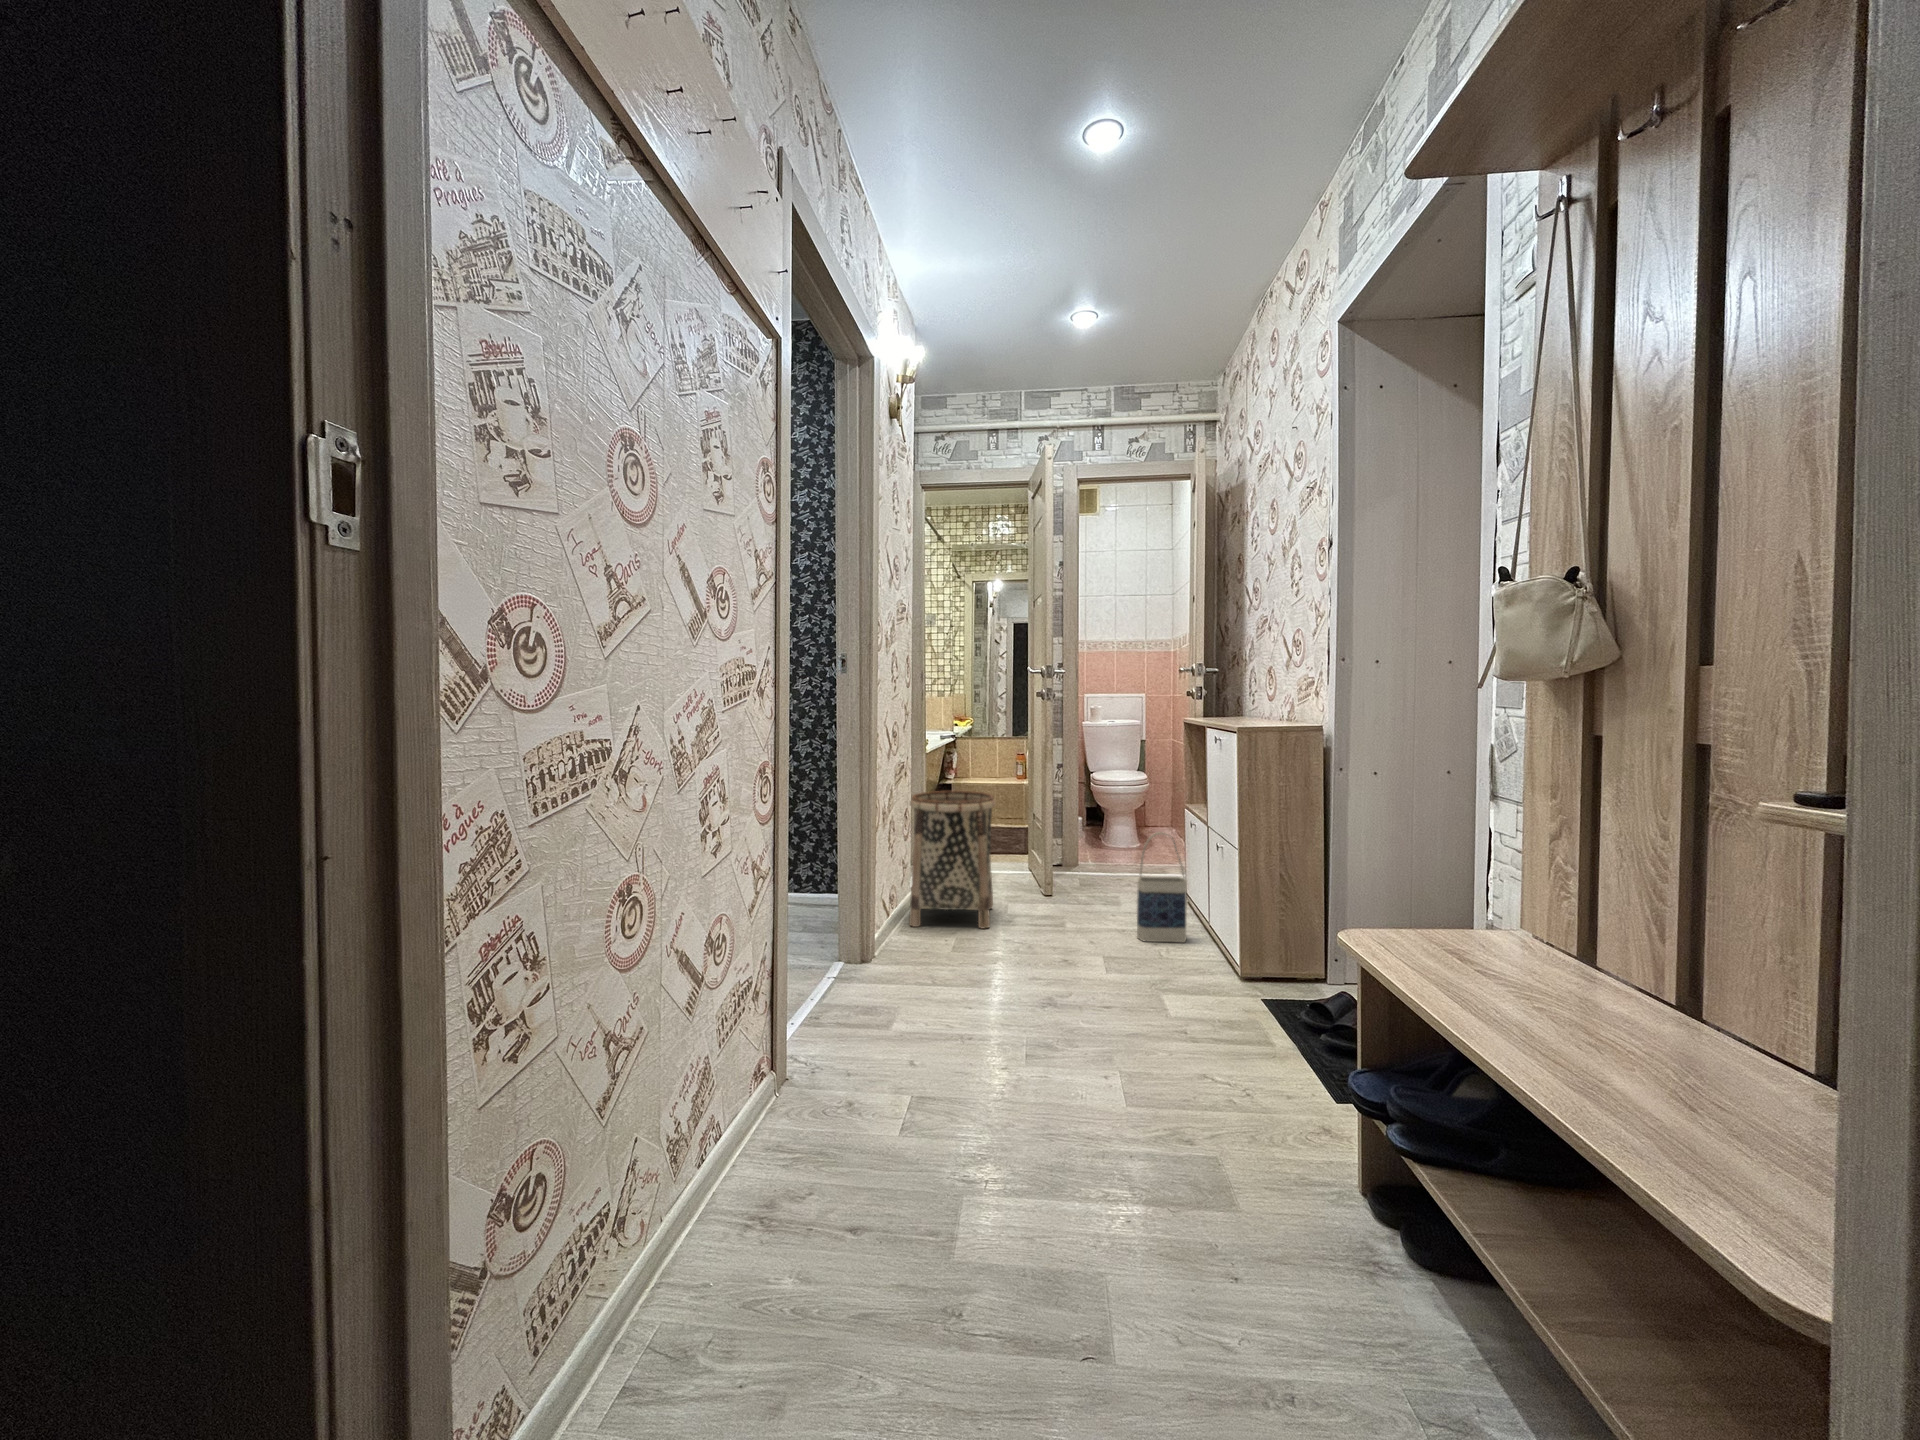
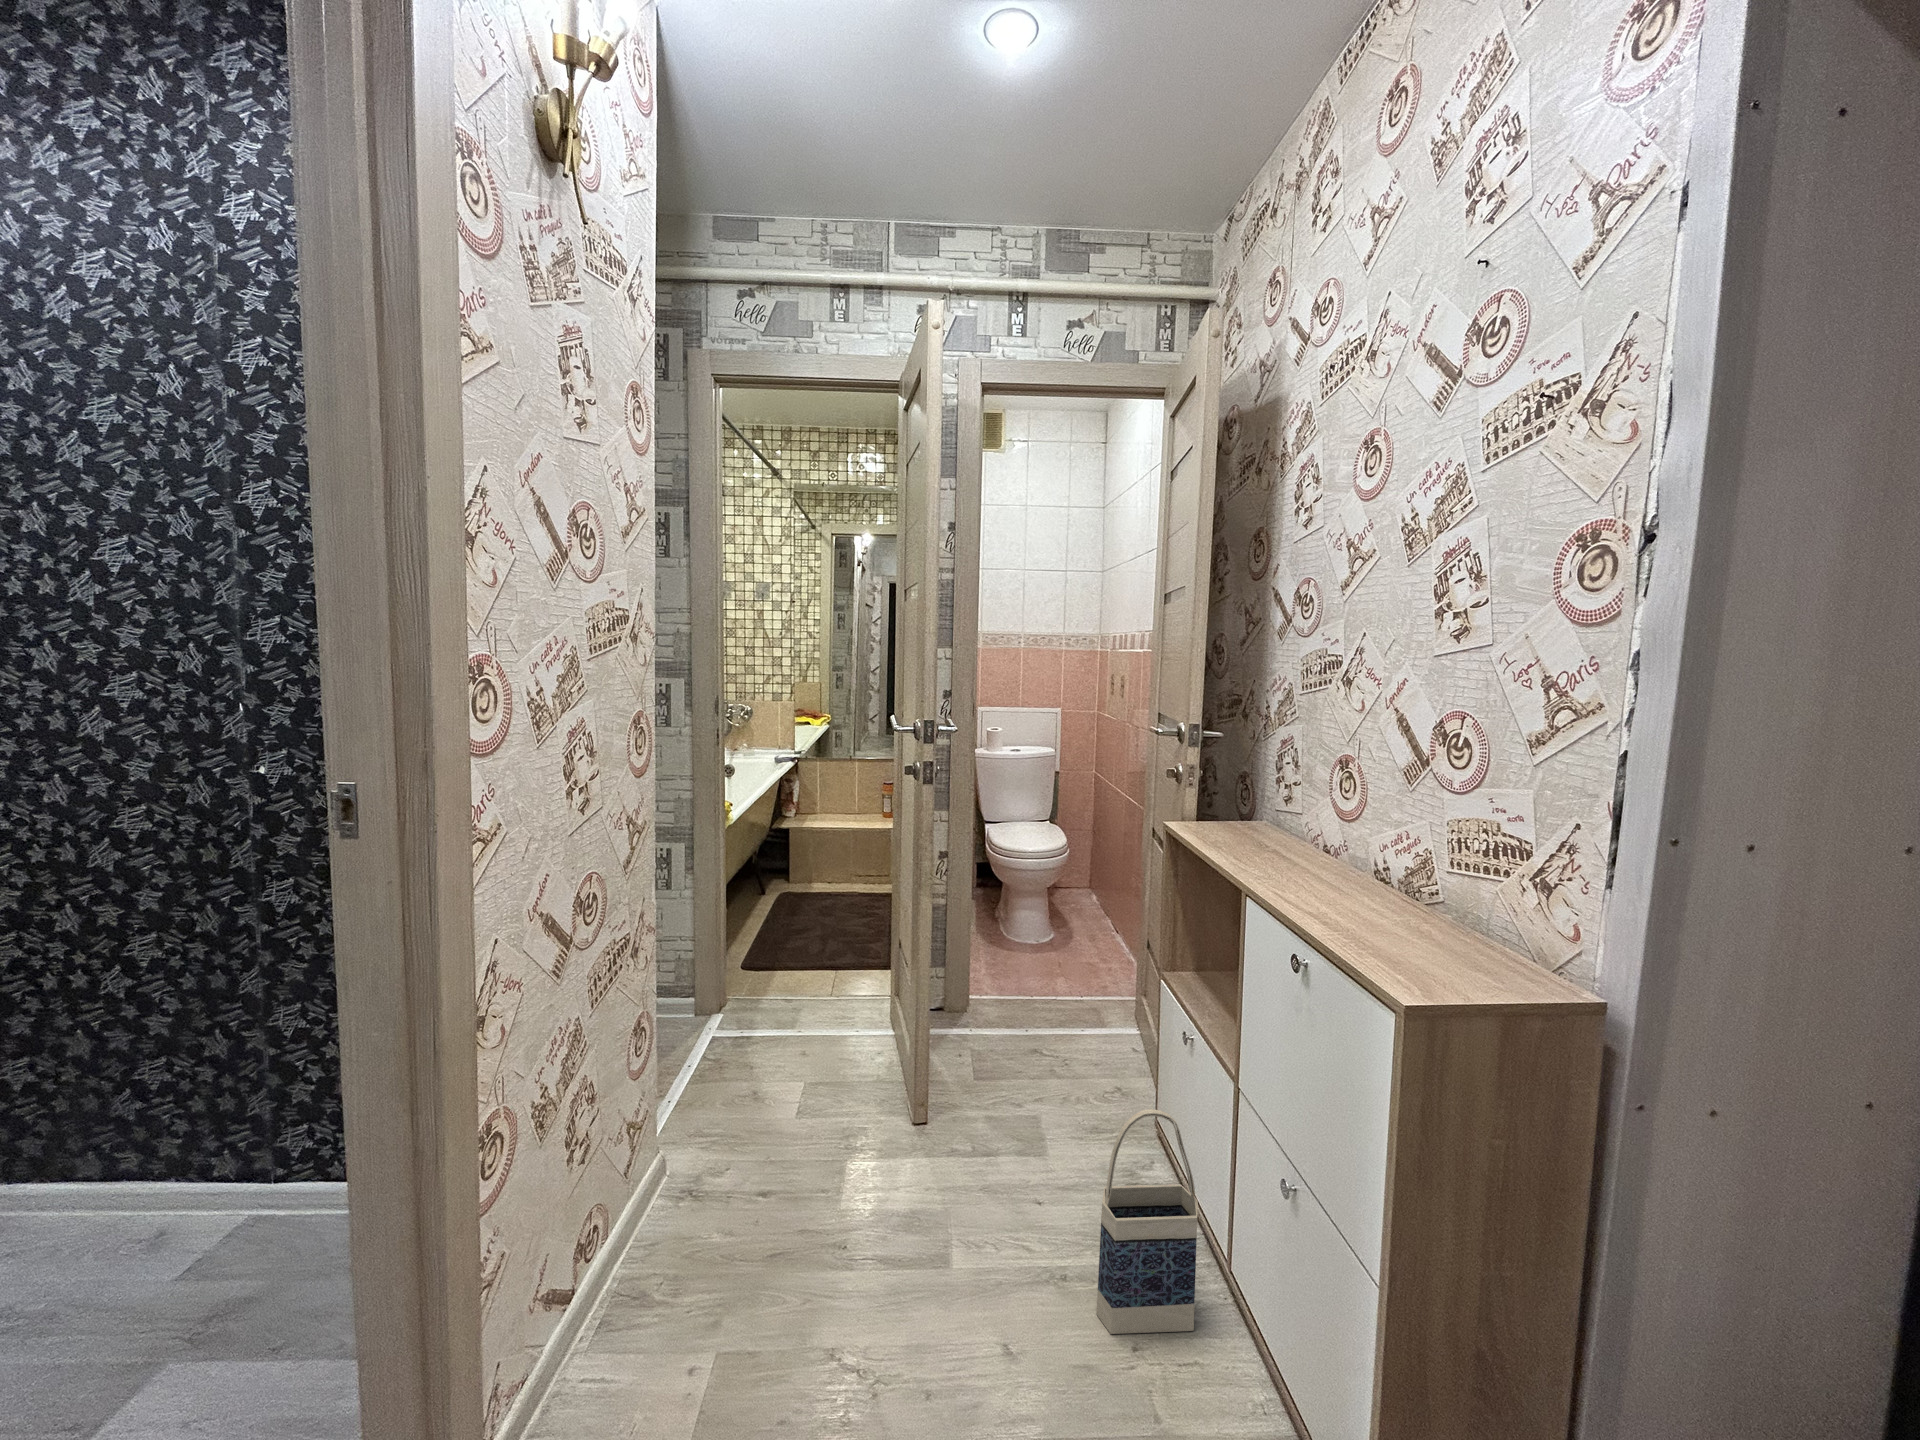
basket: present [909,791,995,928] -> none [627,972,817,1304]

